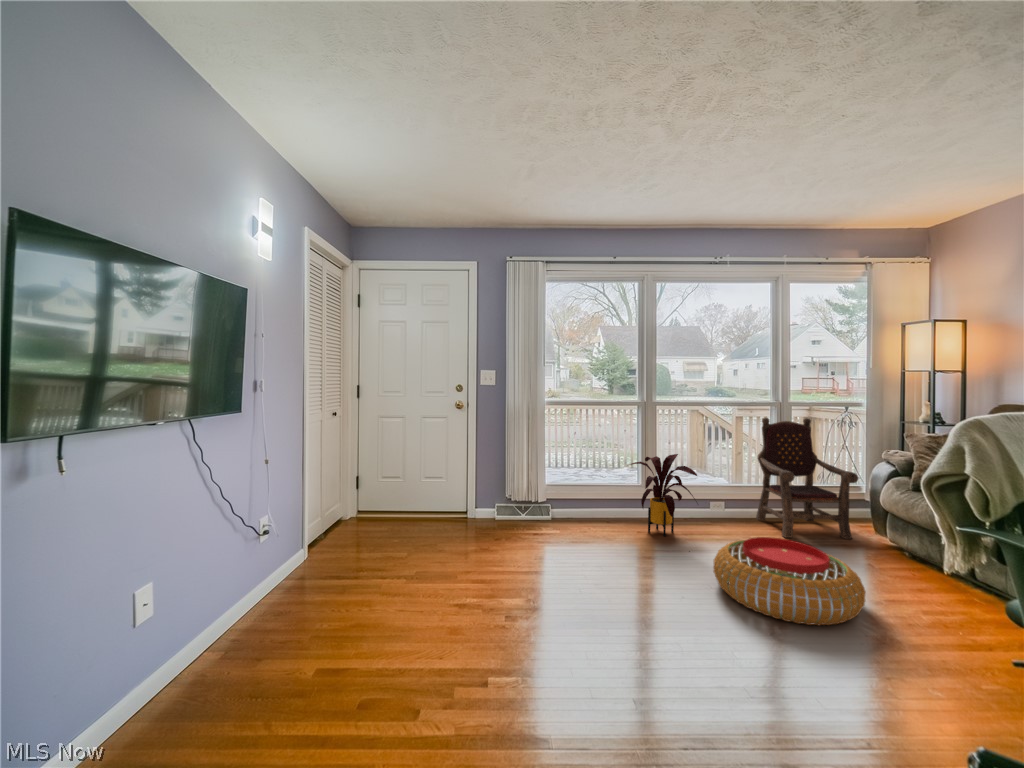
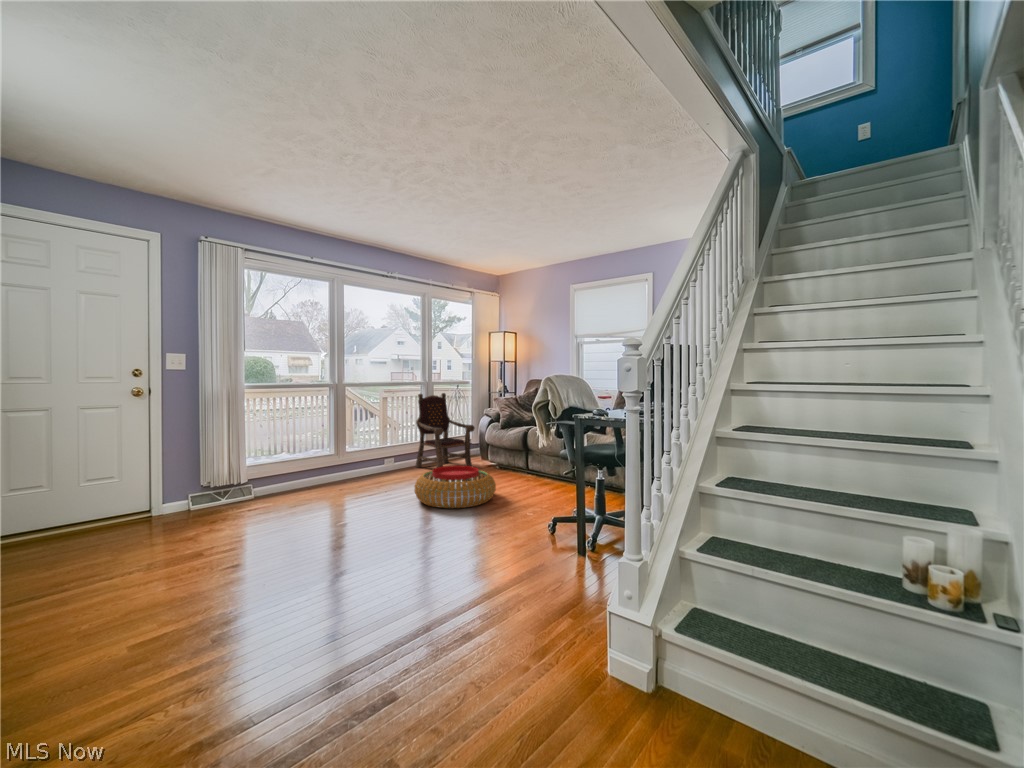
house plant: present [629,454,697,536] -> none [330,424,390,488]

